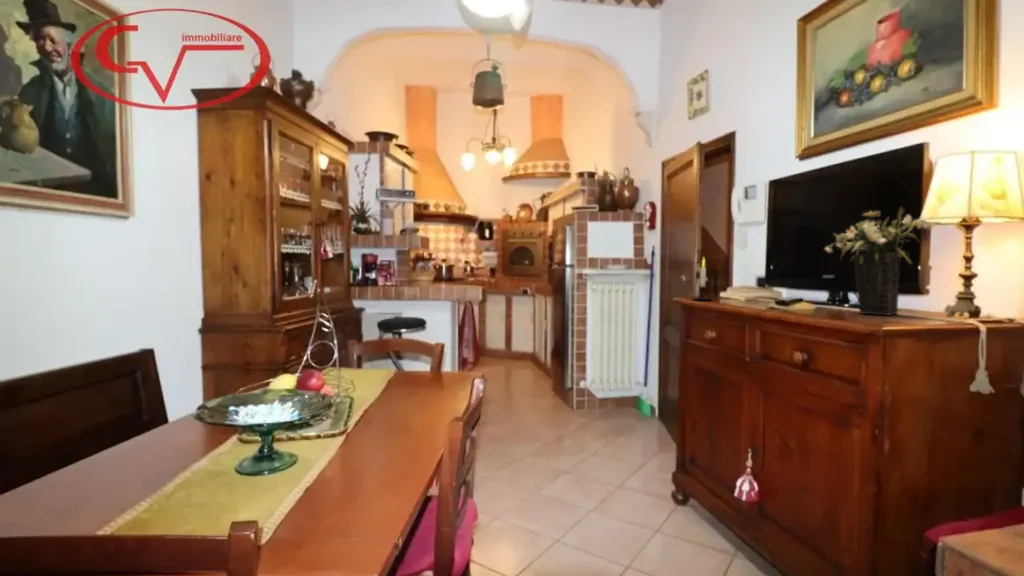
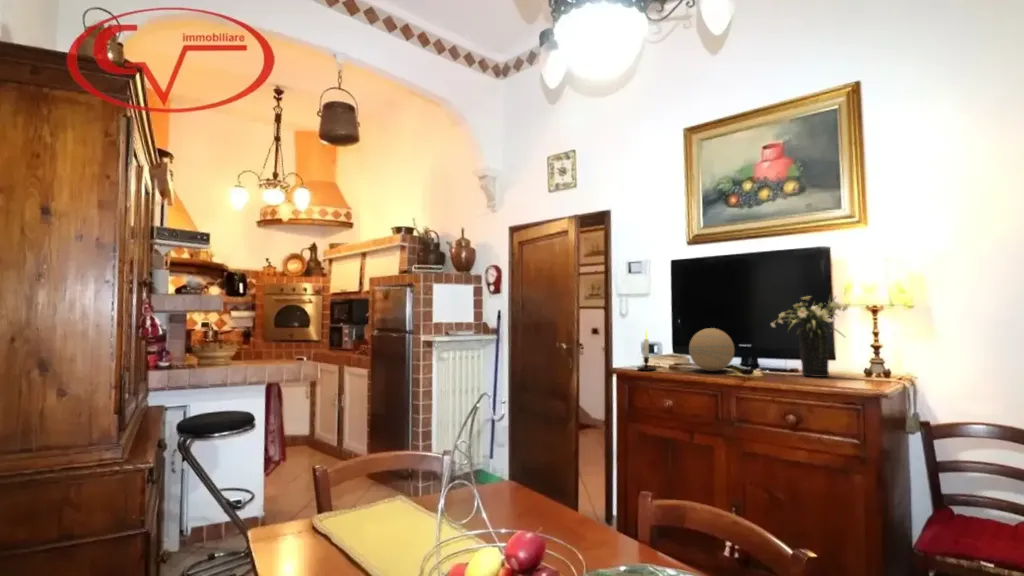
decorative orb: none [740,255,795,304] -> present [689,328,735,371]

